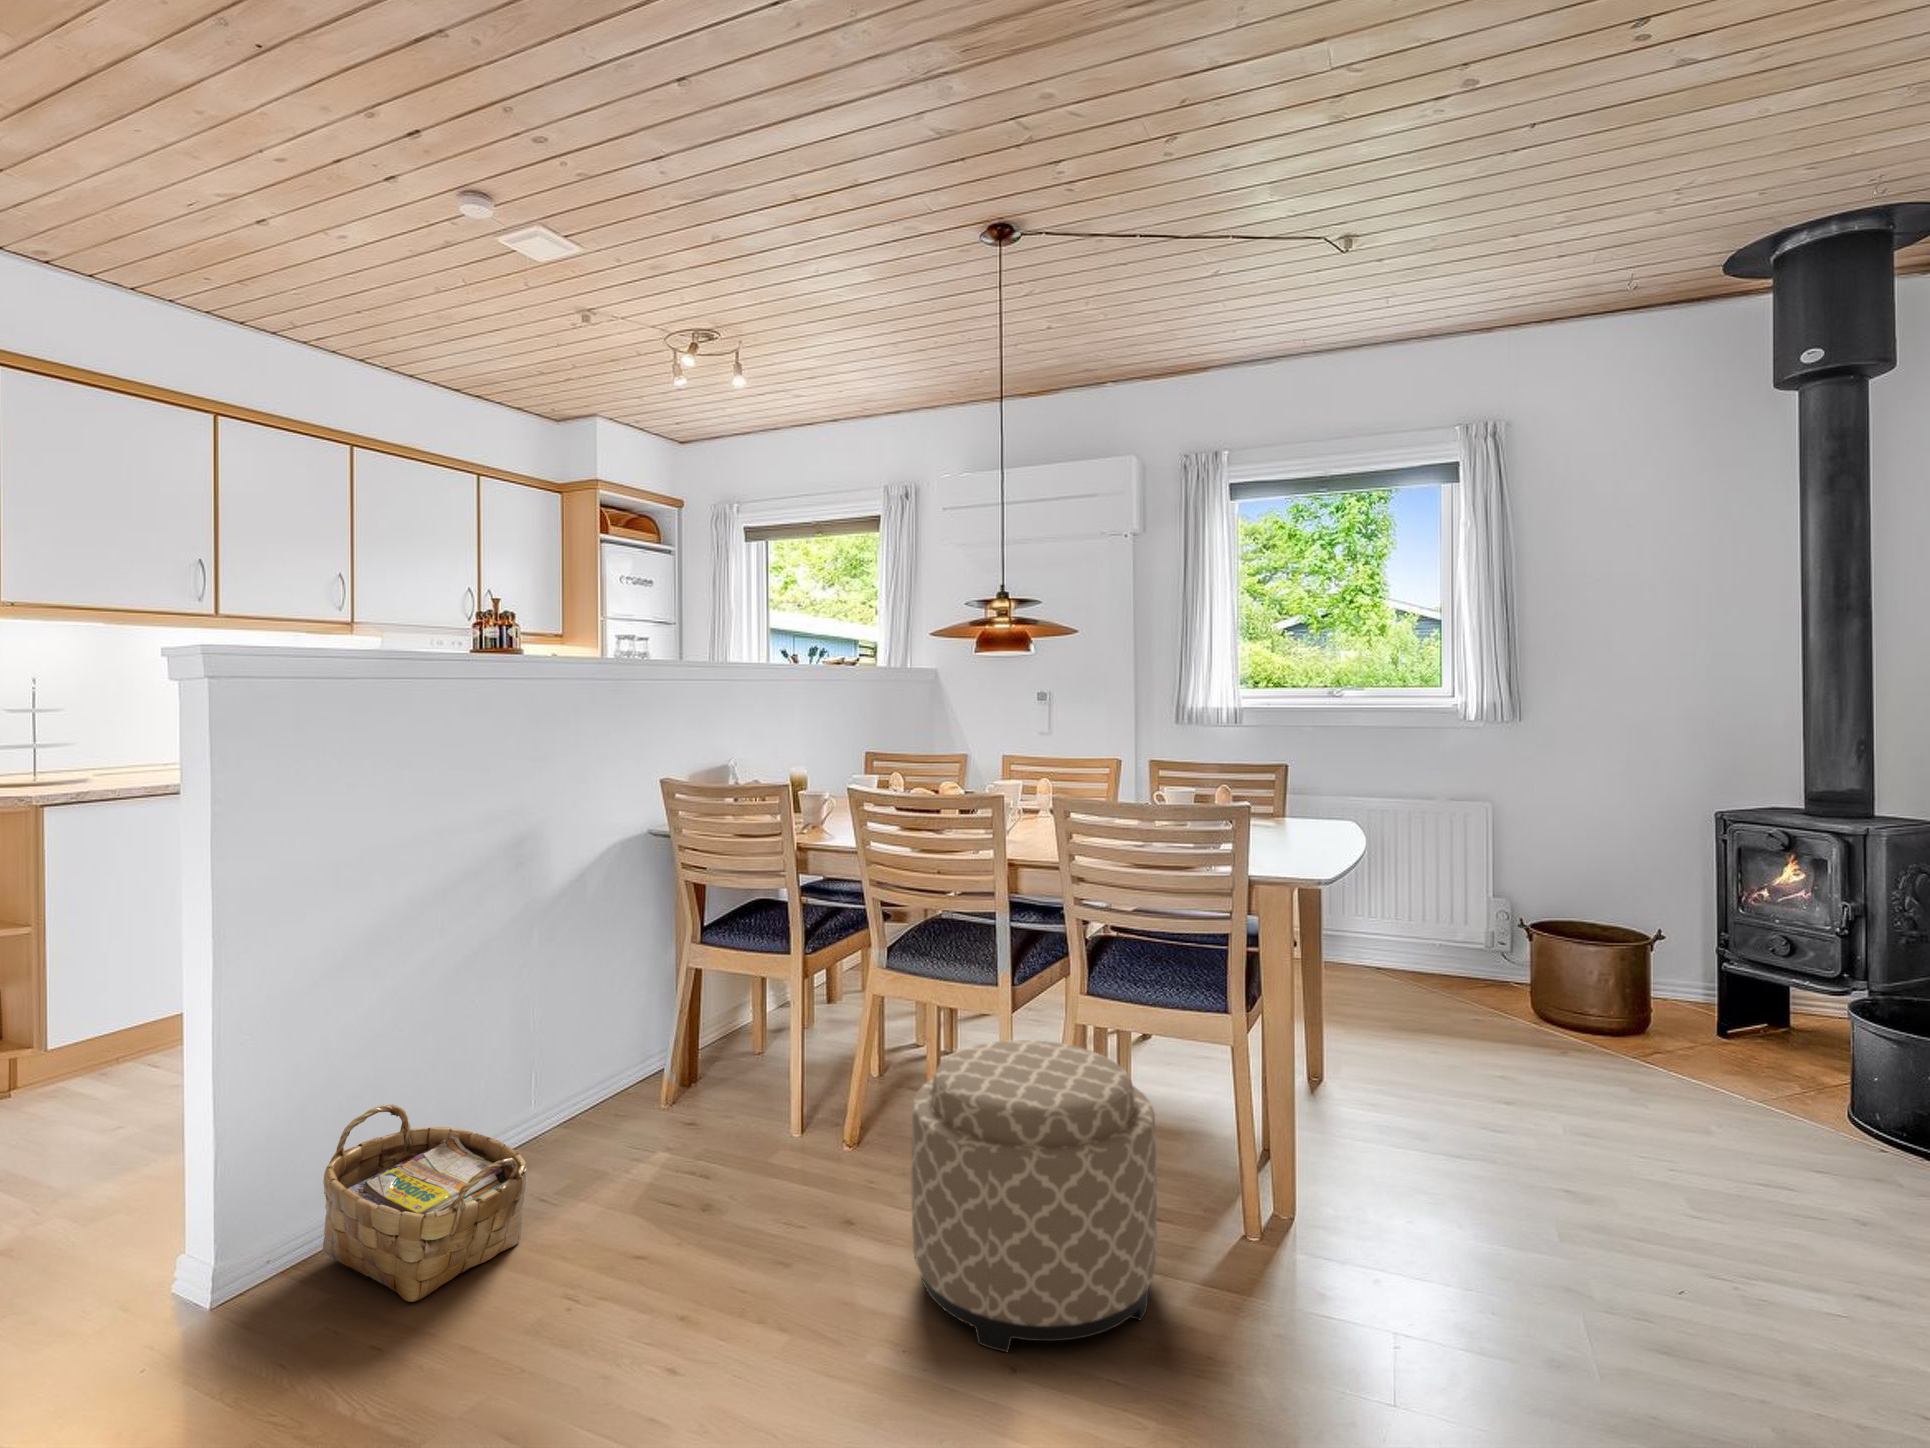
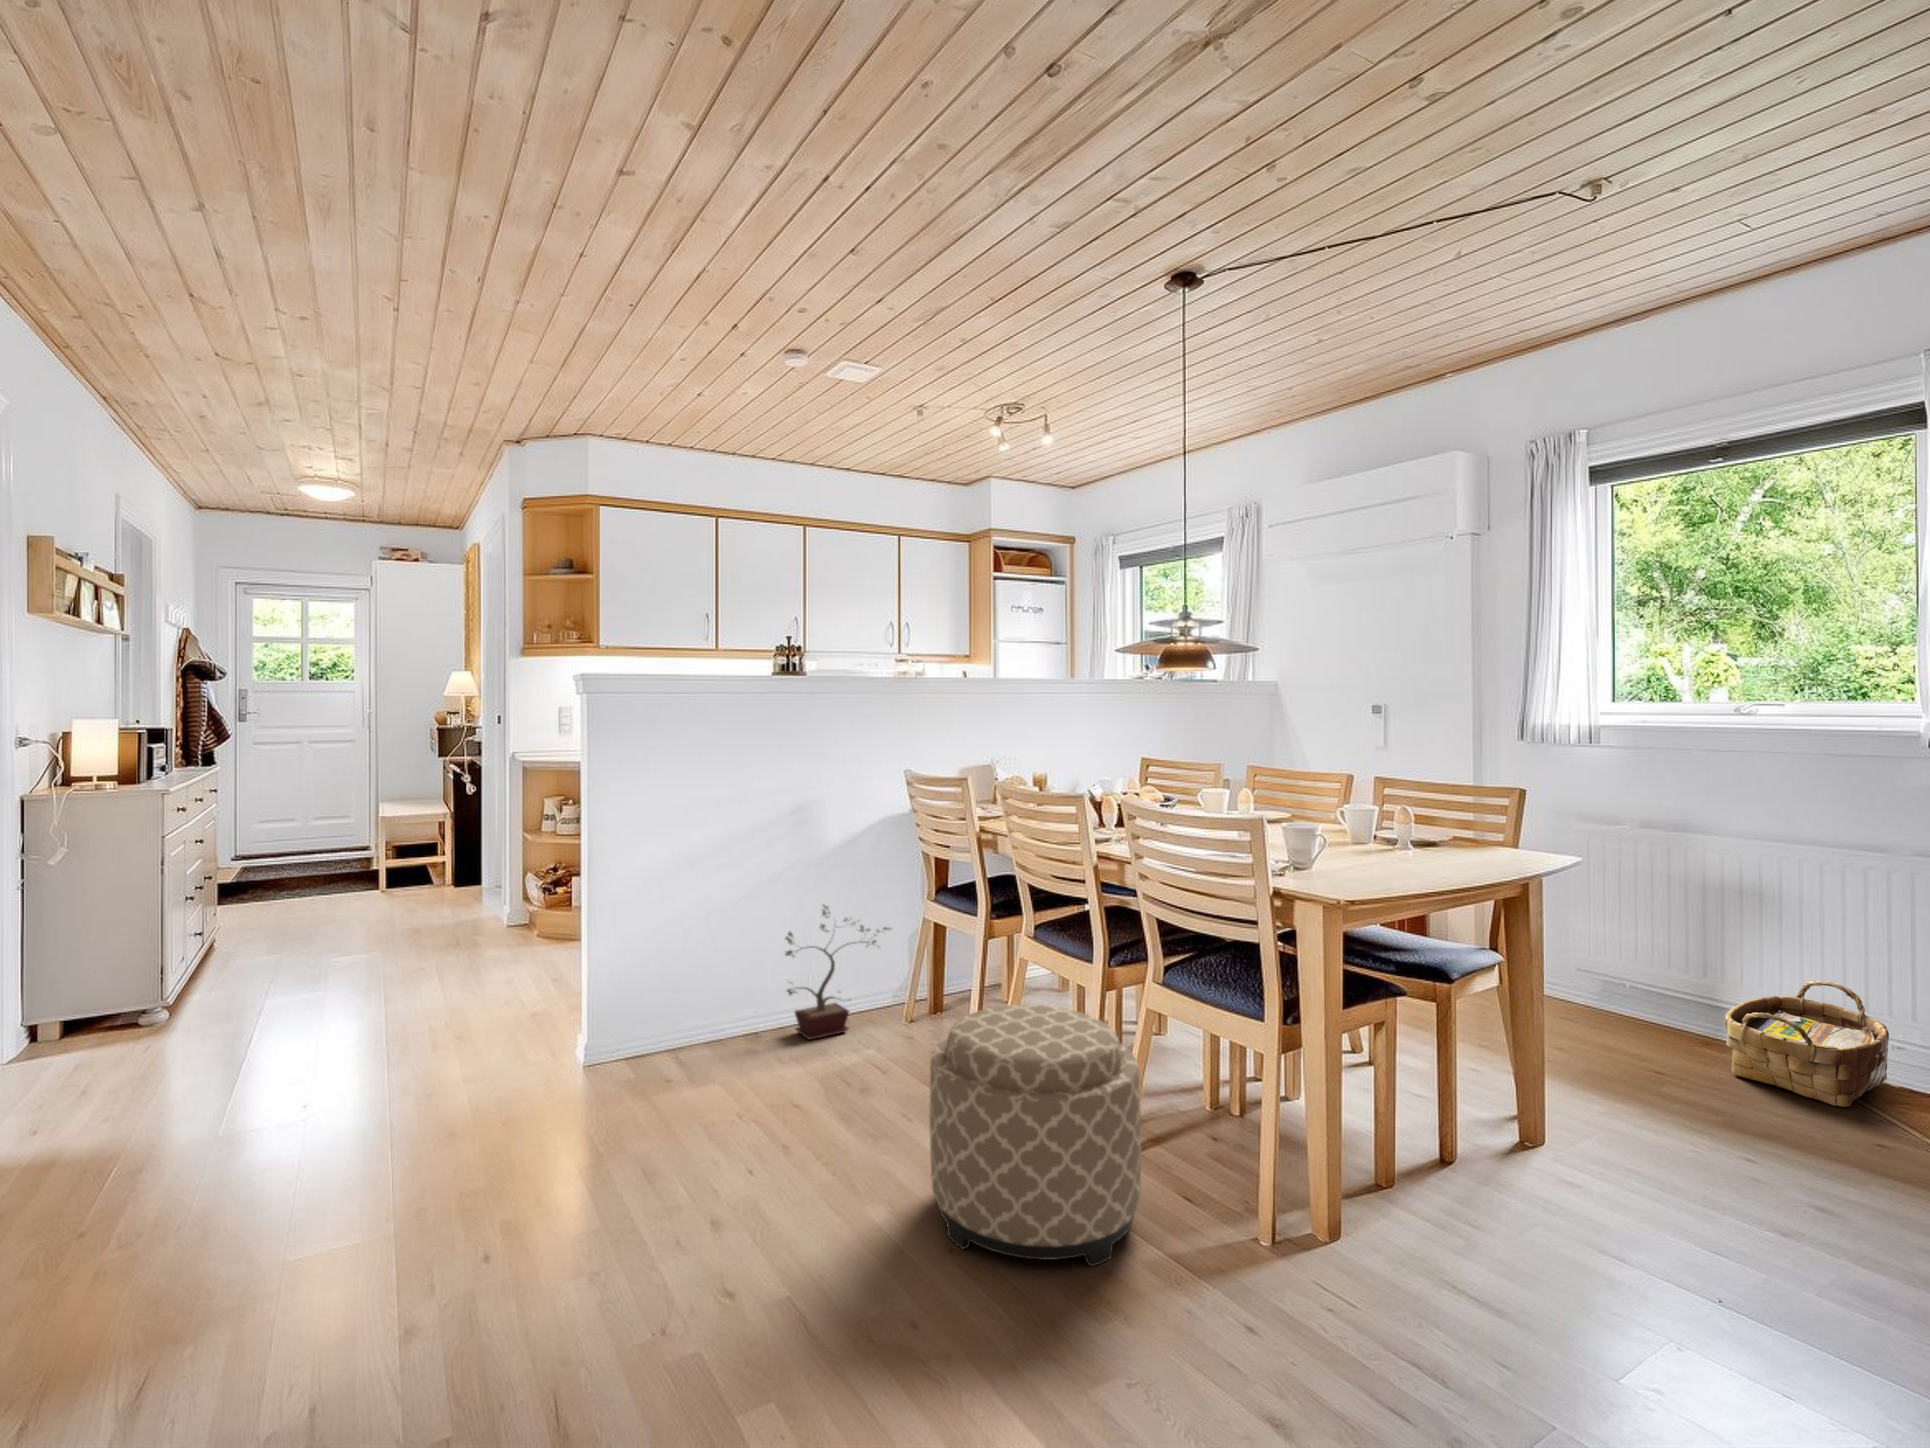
potted plant: none [521,964,649,1152] -> present [785,905,890,1040]
woven basket: present [323,1104,527,1302] -> present [1725,981,1889,1107]

